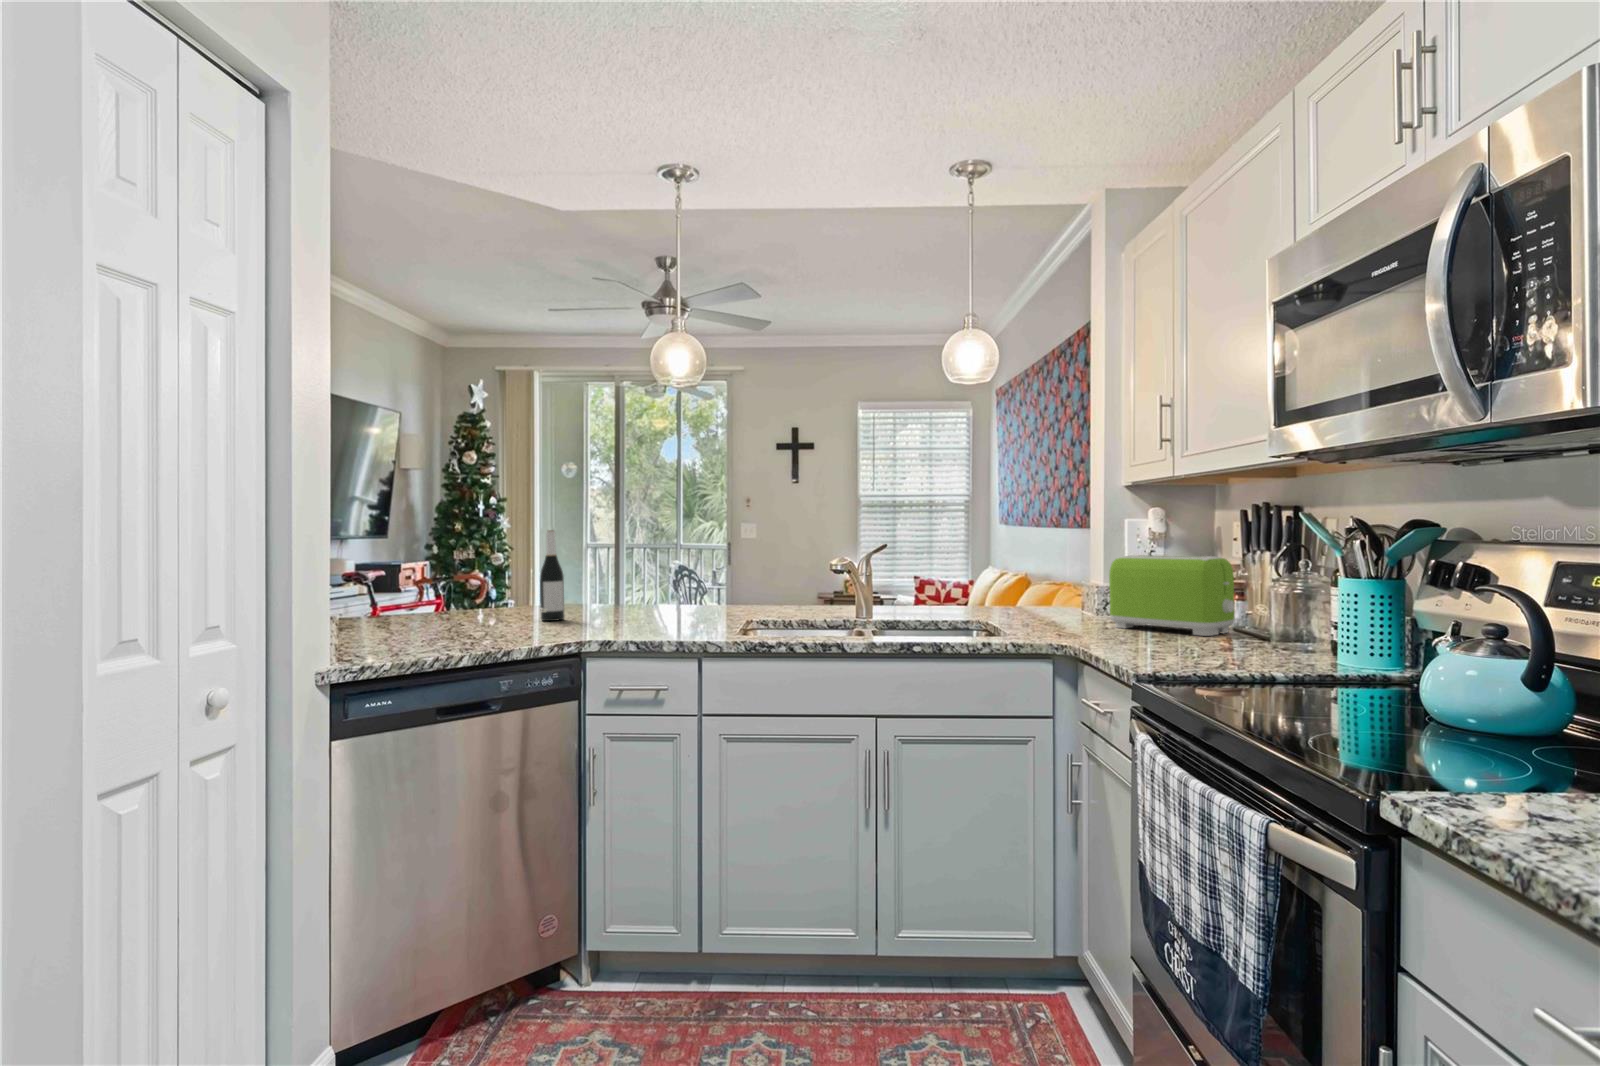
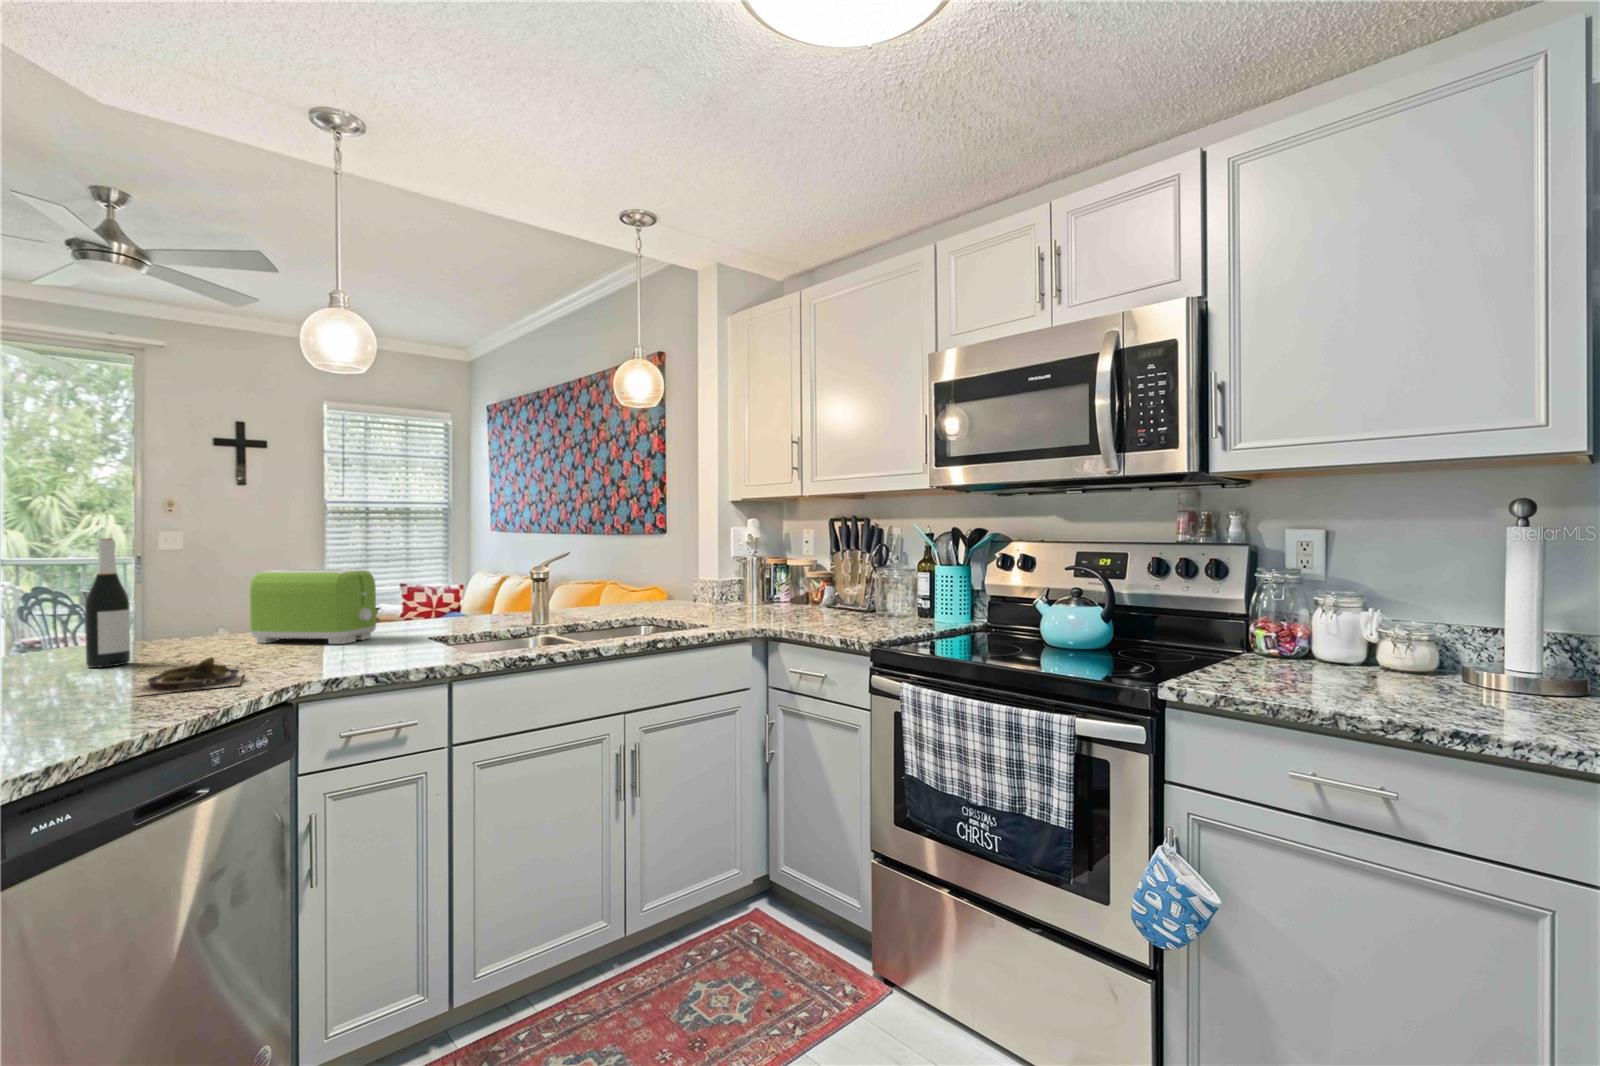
toaster: present [1109,555,1235,636] -> present [250,569,376,644]
plate: none [504,617,584,640] -> present [137,657,243,696]

